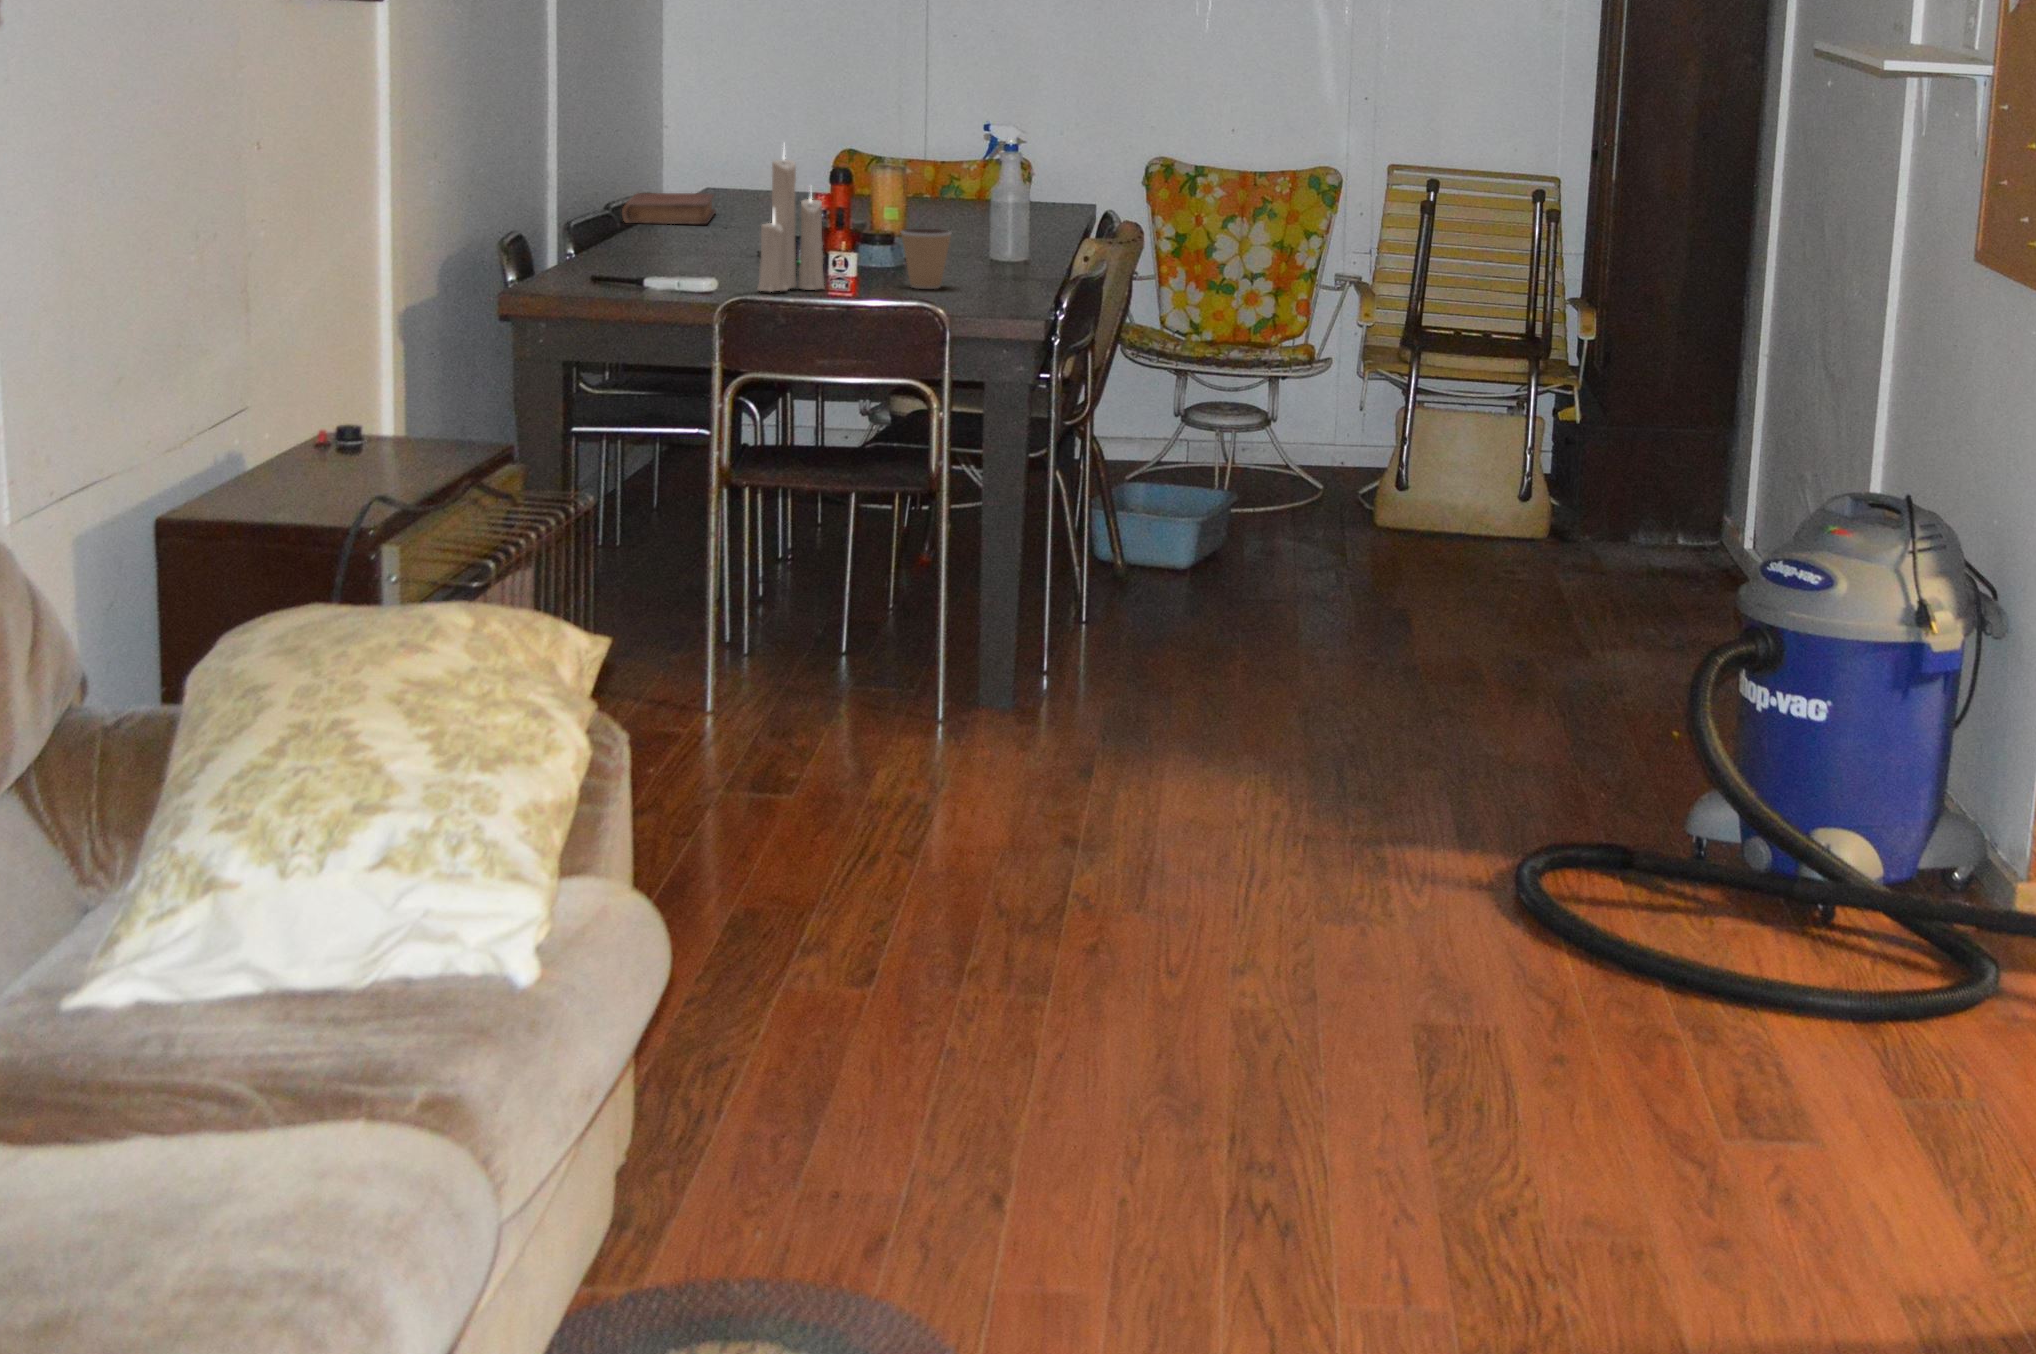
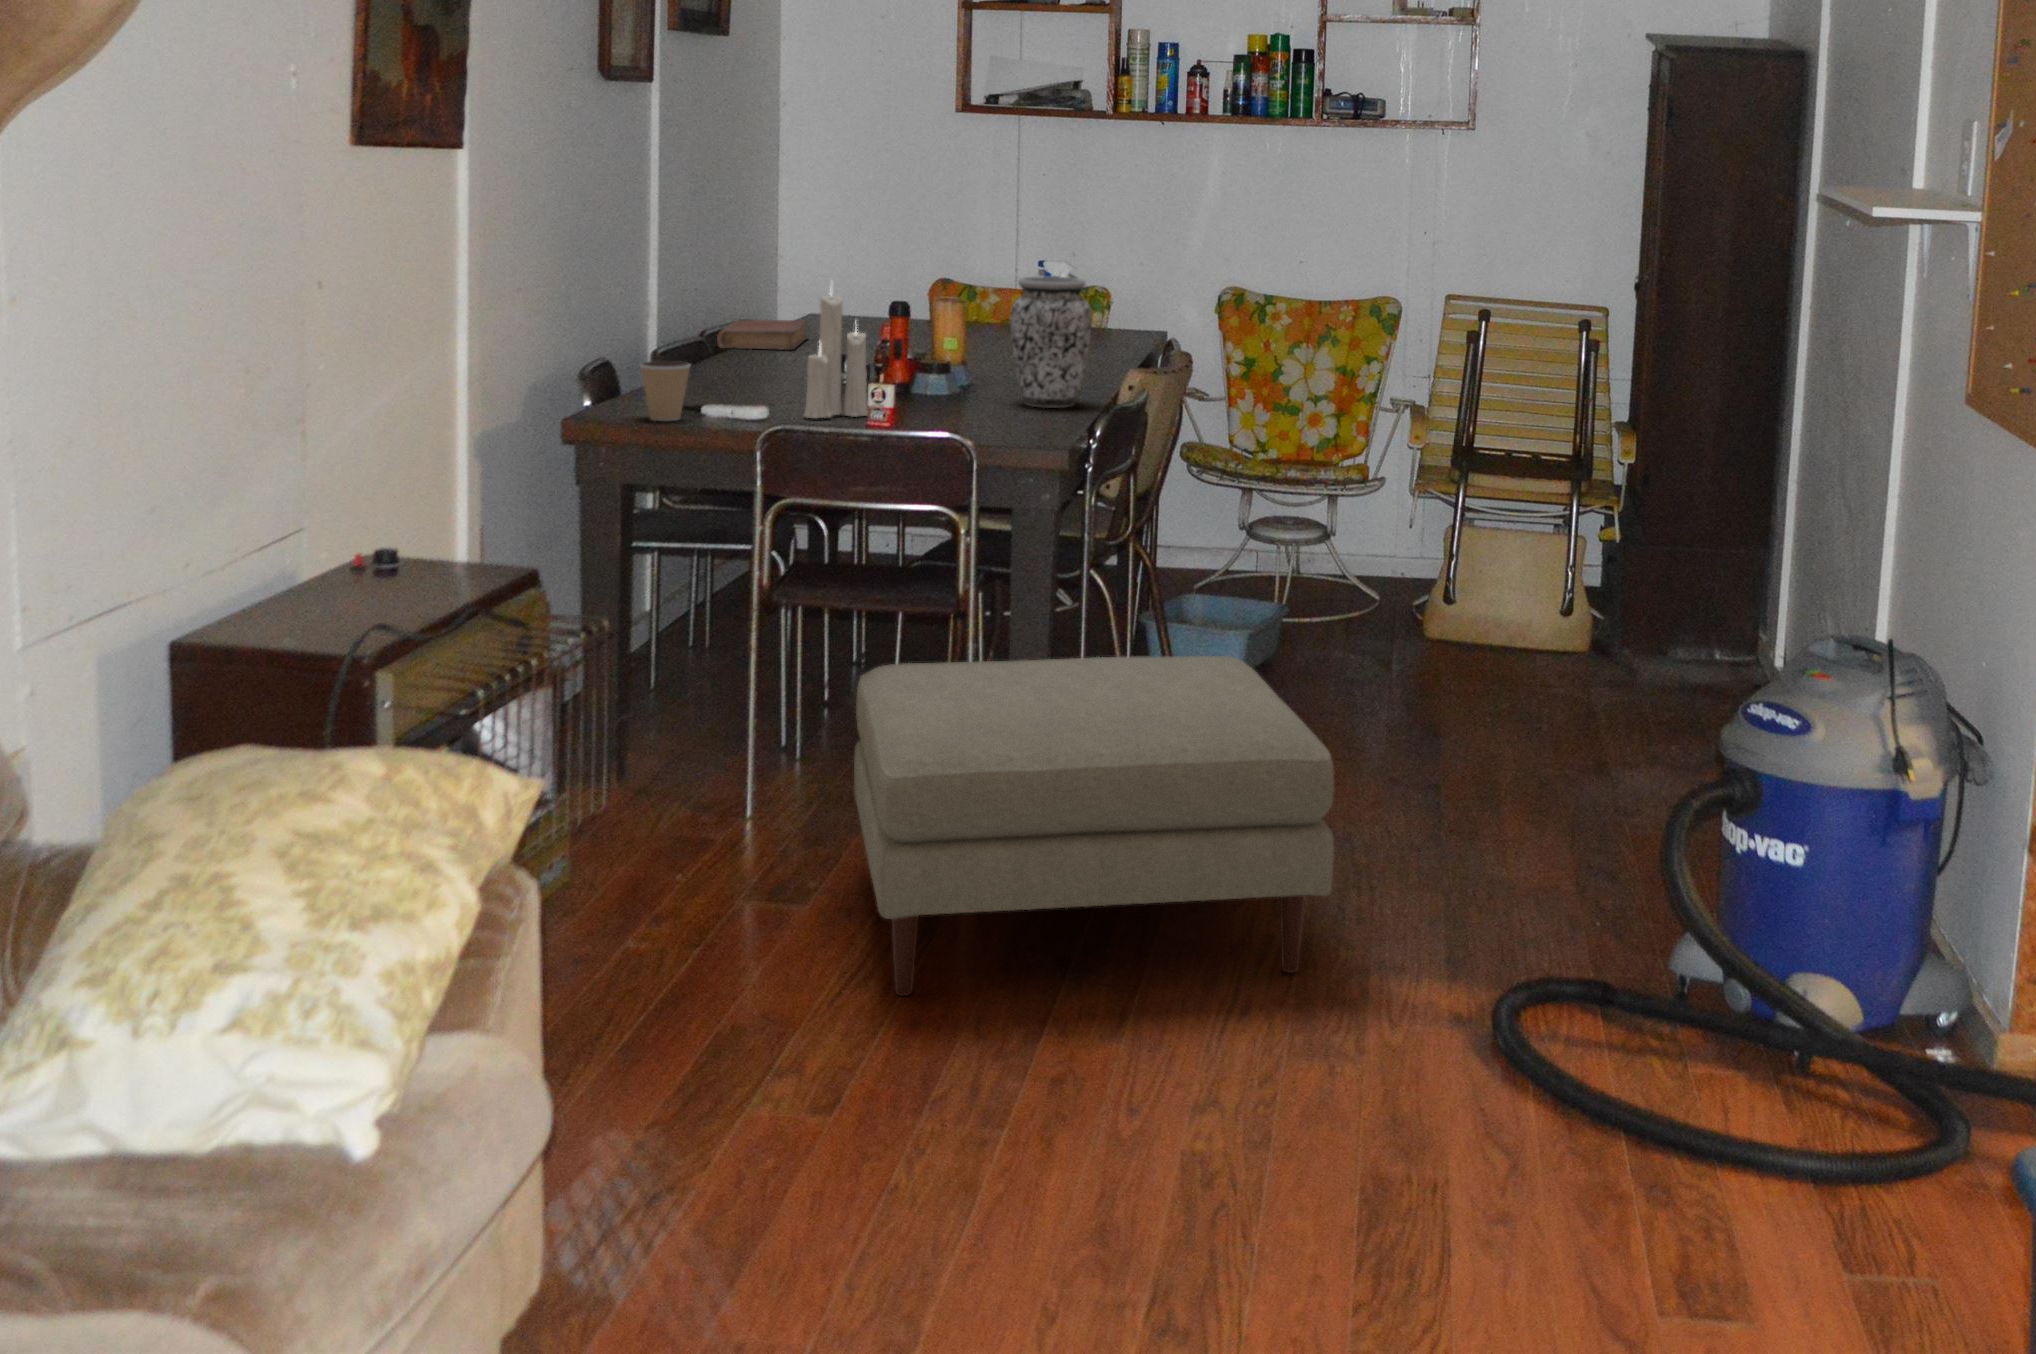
vase: none [968,141,1055,281] -> present [1010,276,1092,408]
coffee cup: present [901,228,951,289] -> present [640,361,690,421]
ottoman: none [836,534,1353,876] -> present [854,656,1334,996]

